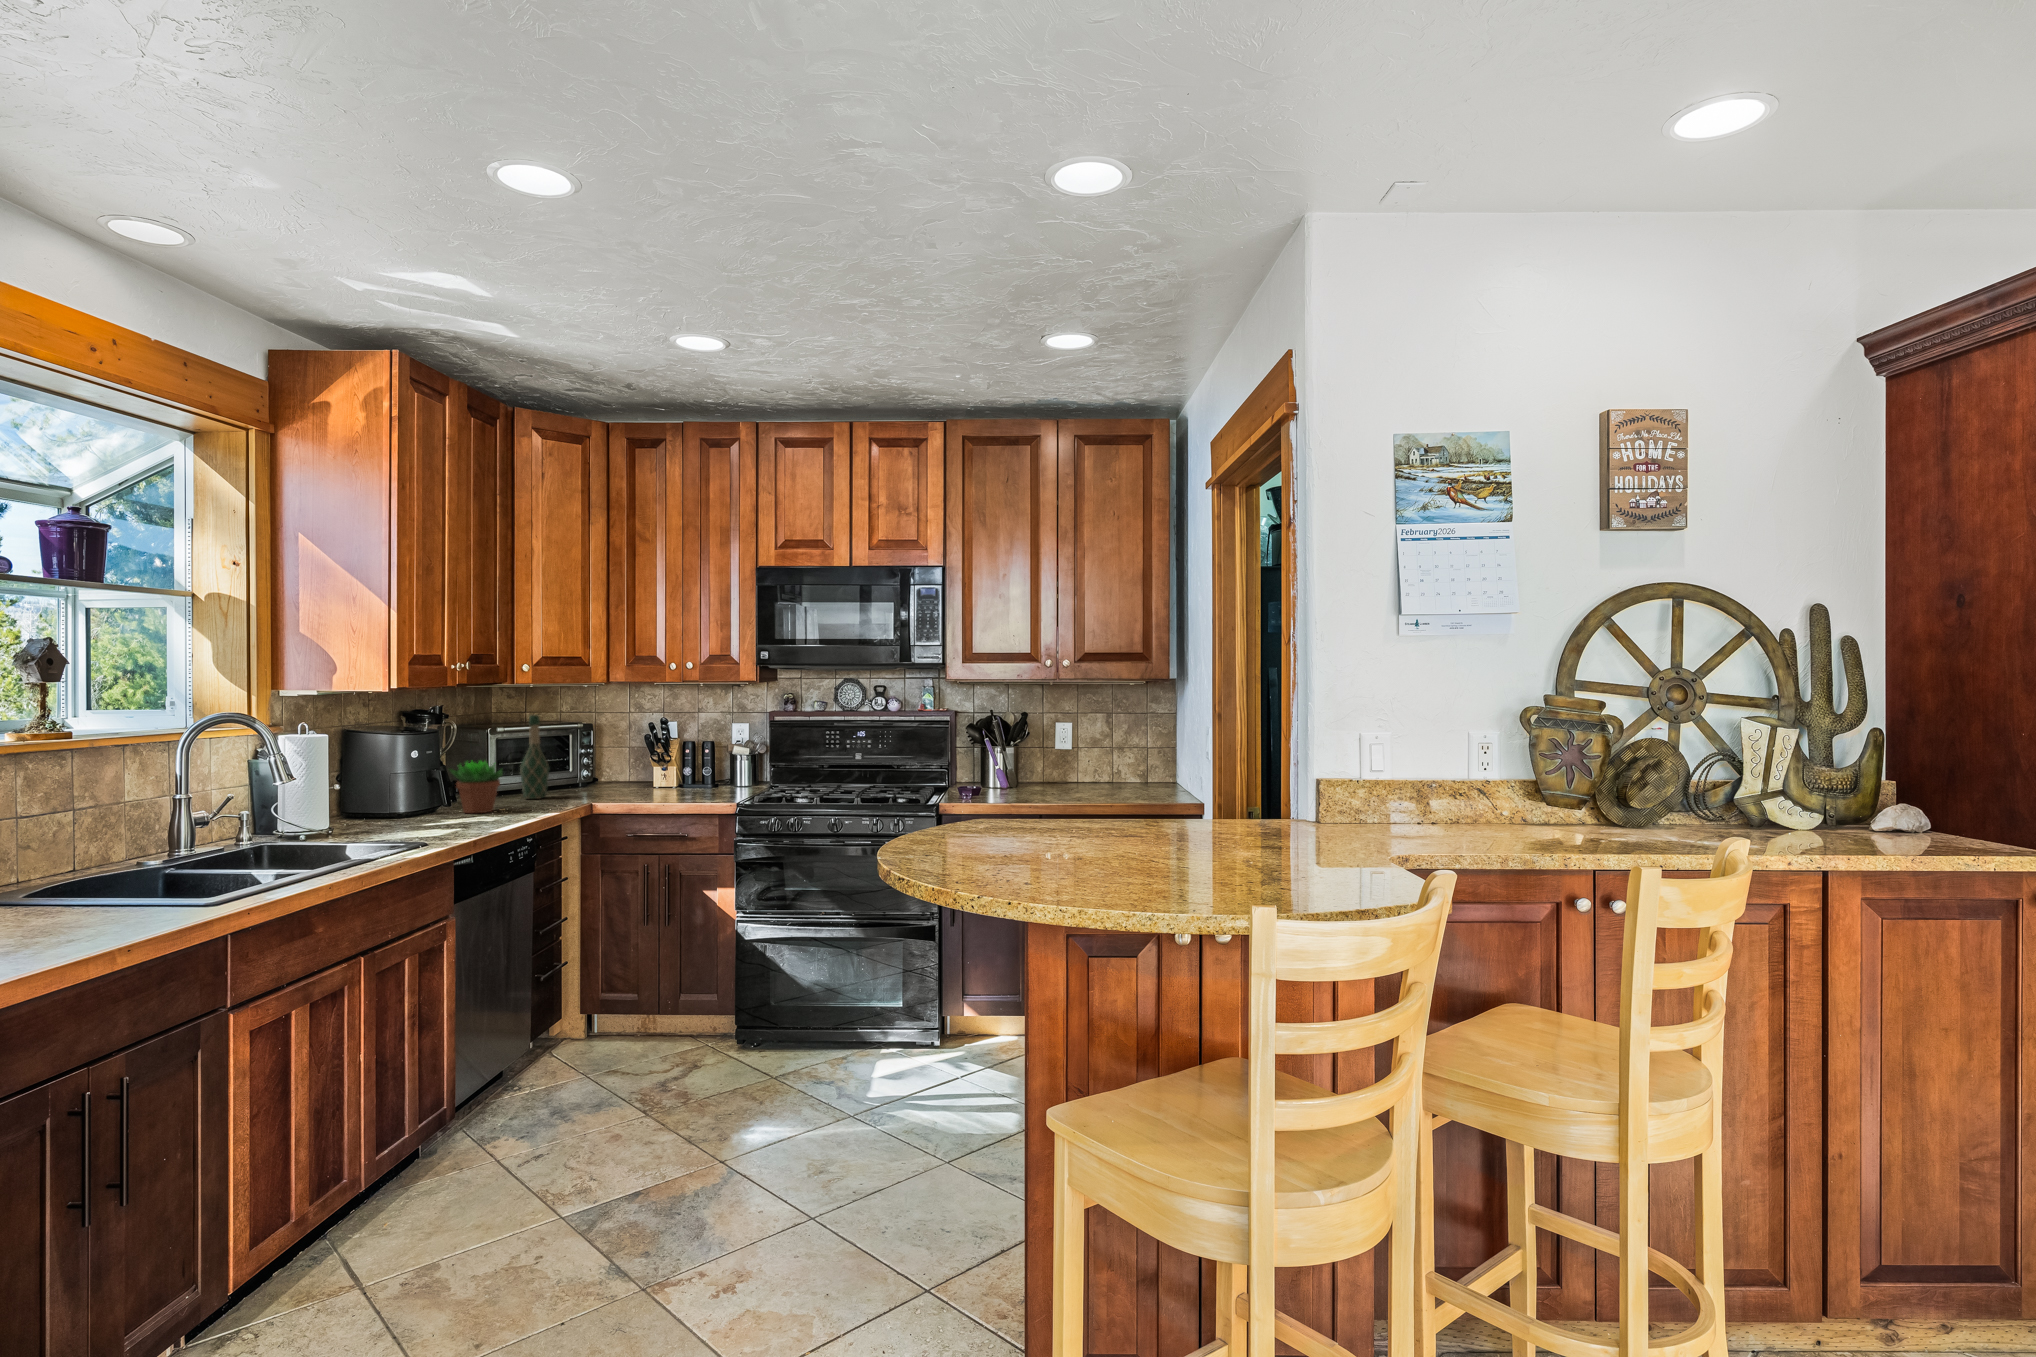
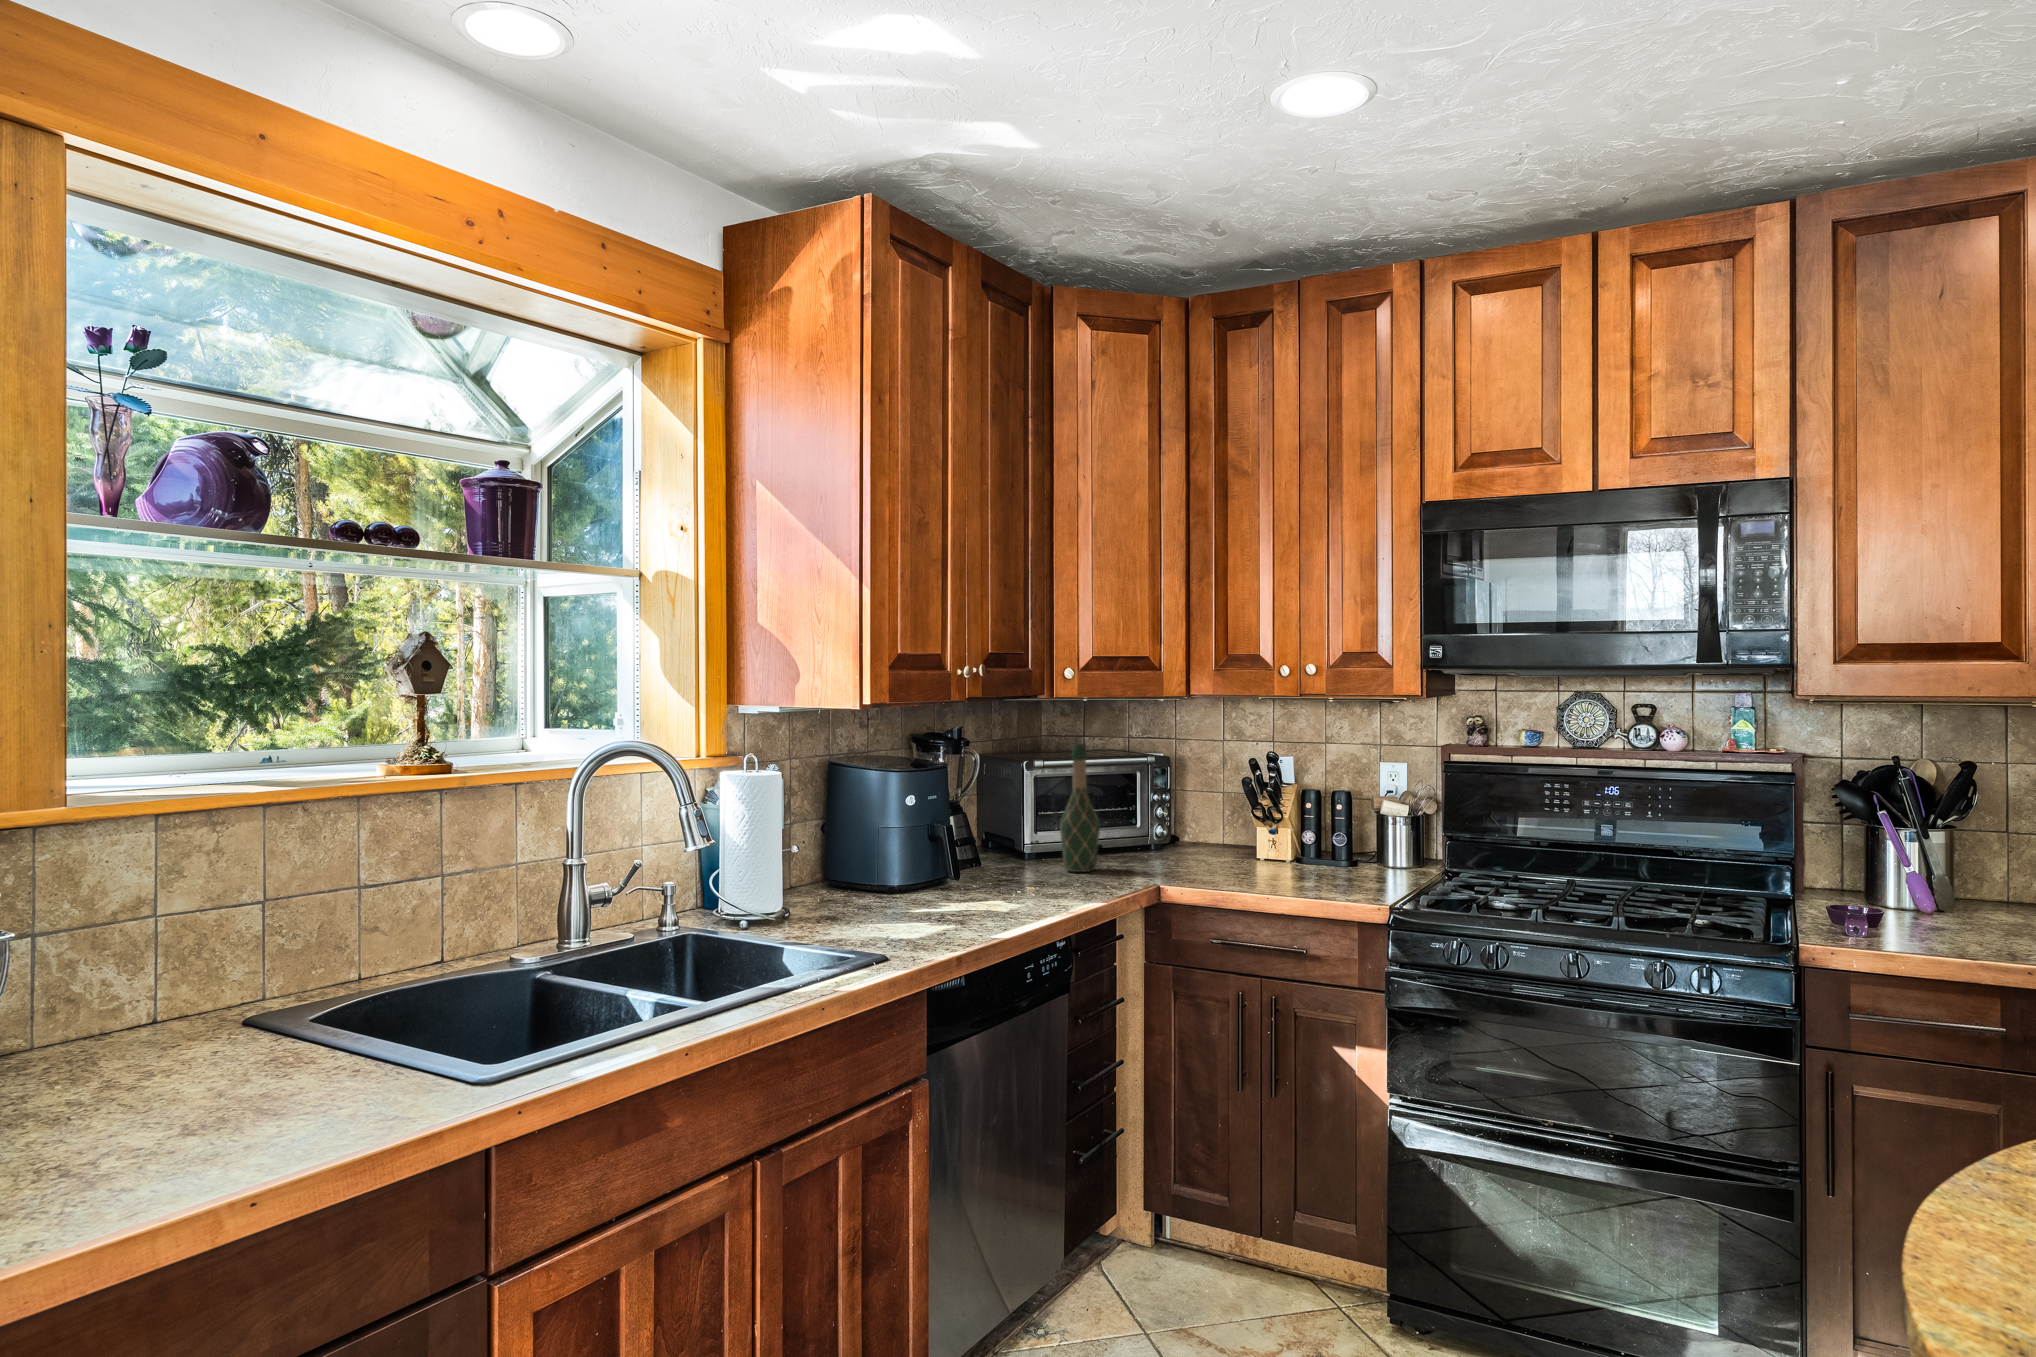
succulent plant: present [450,761,503,813] -> none [954,811,1031,894]

